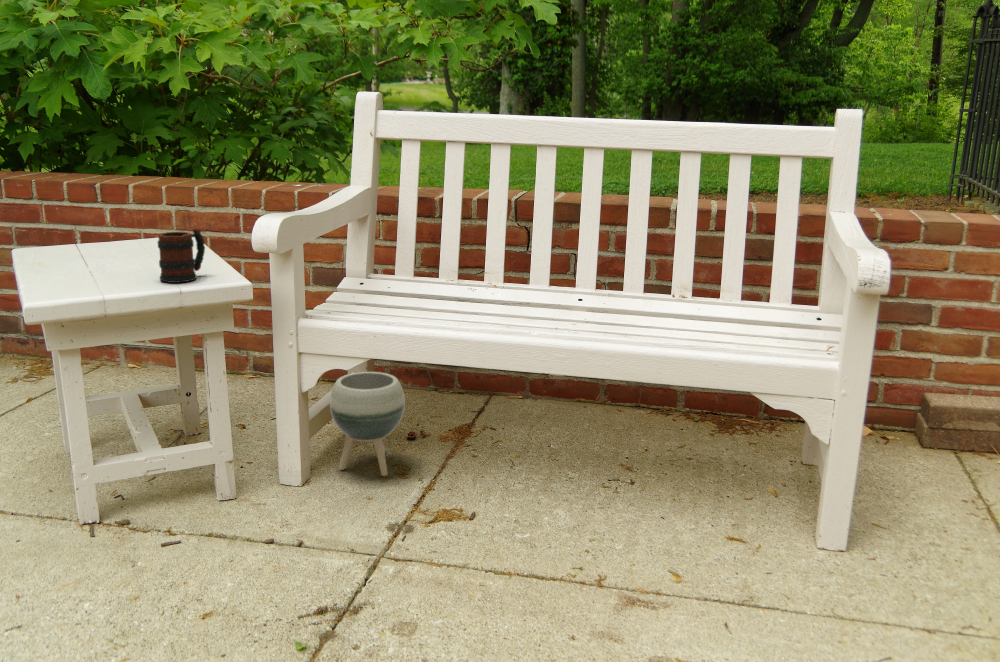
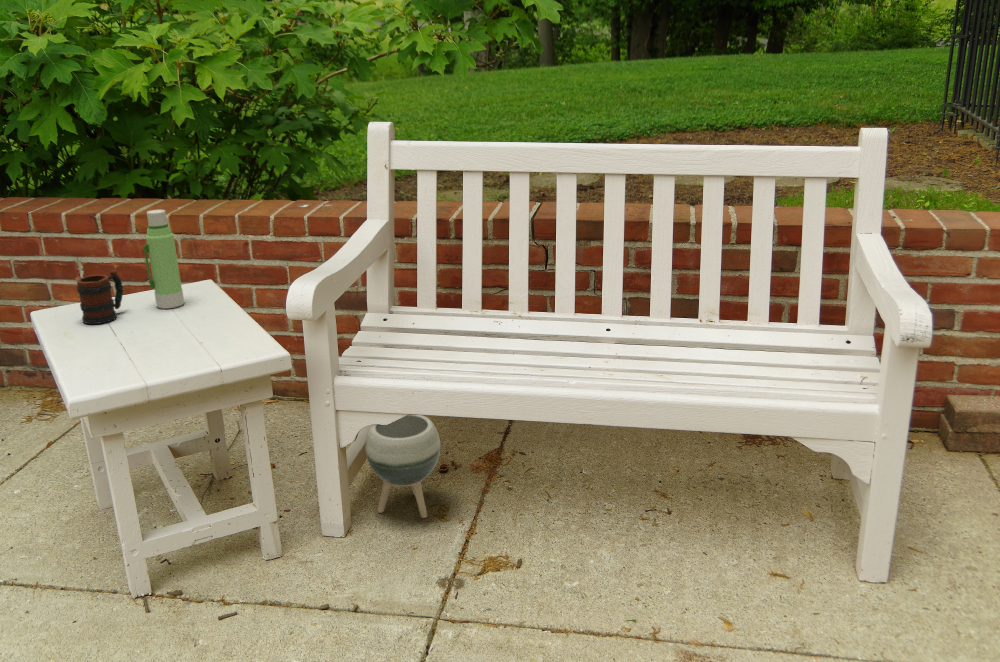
water bottle: none [127,157,164,253] -> present [143,210,184,308]
mug: present [158,228,205,282] -> present [77,270,123,324]

